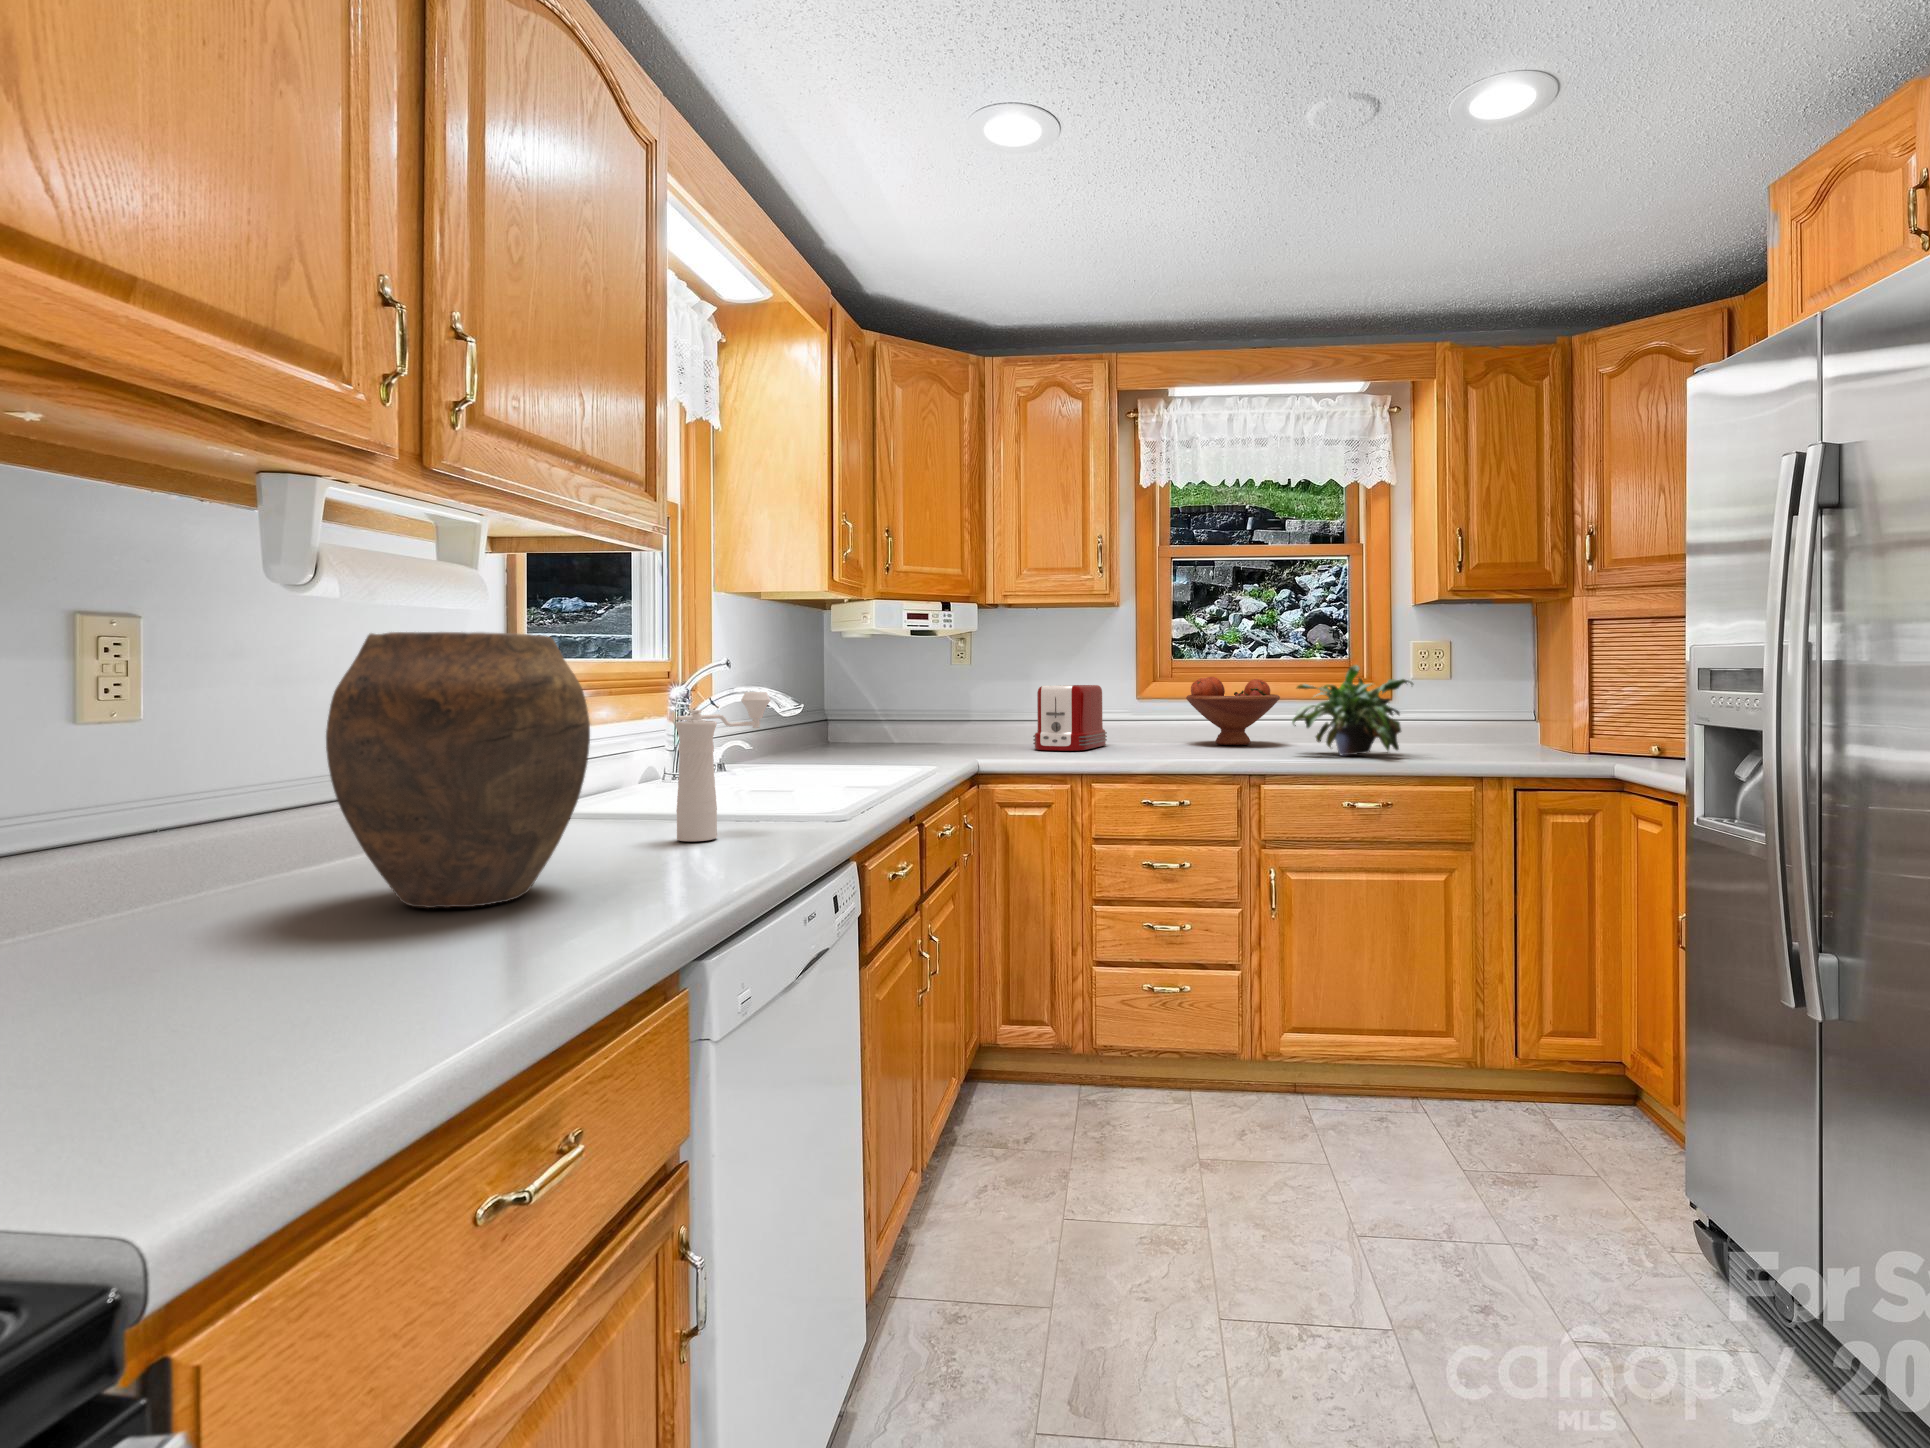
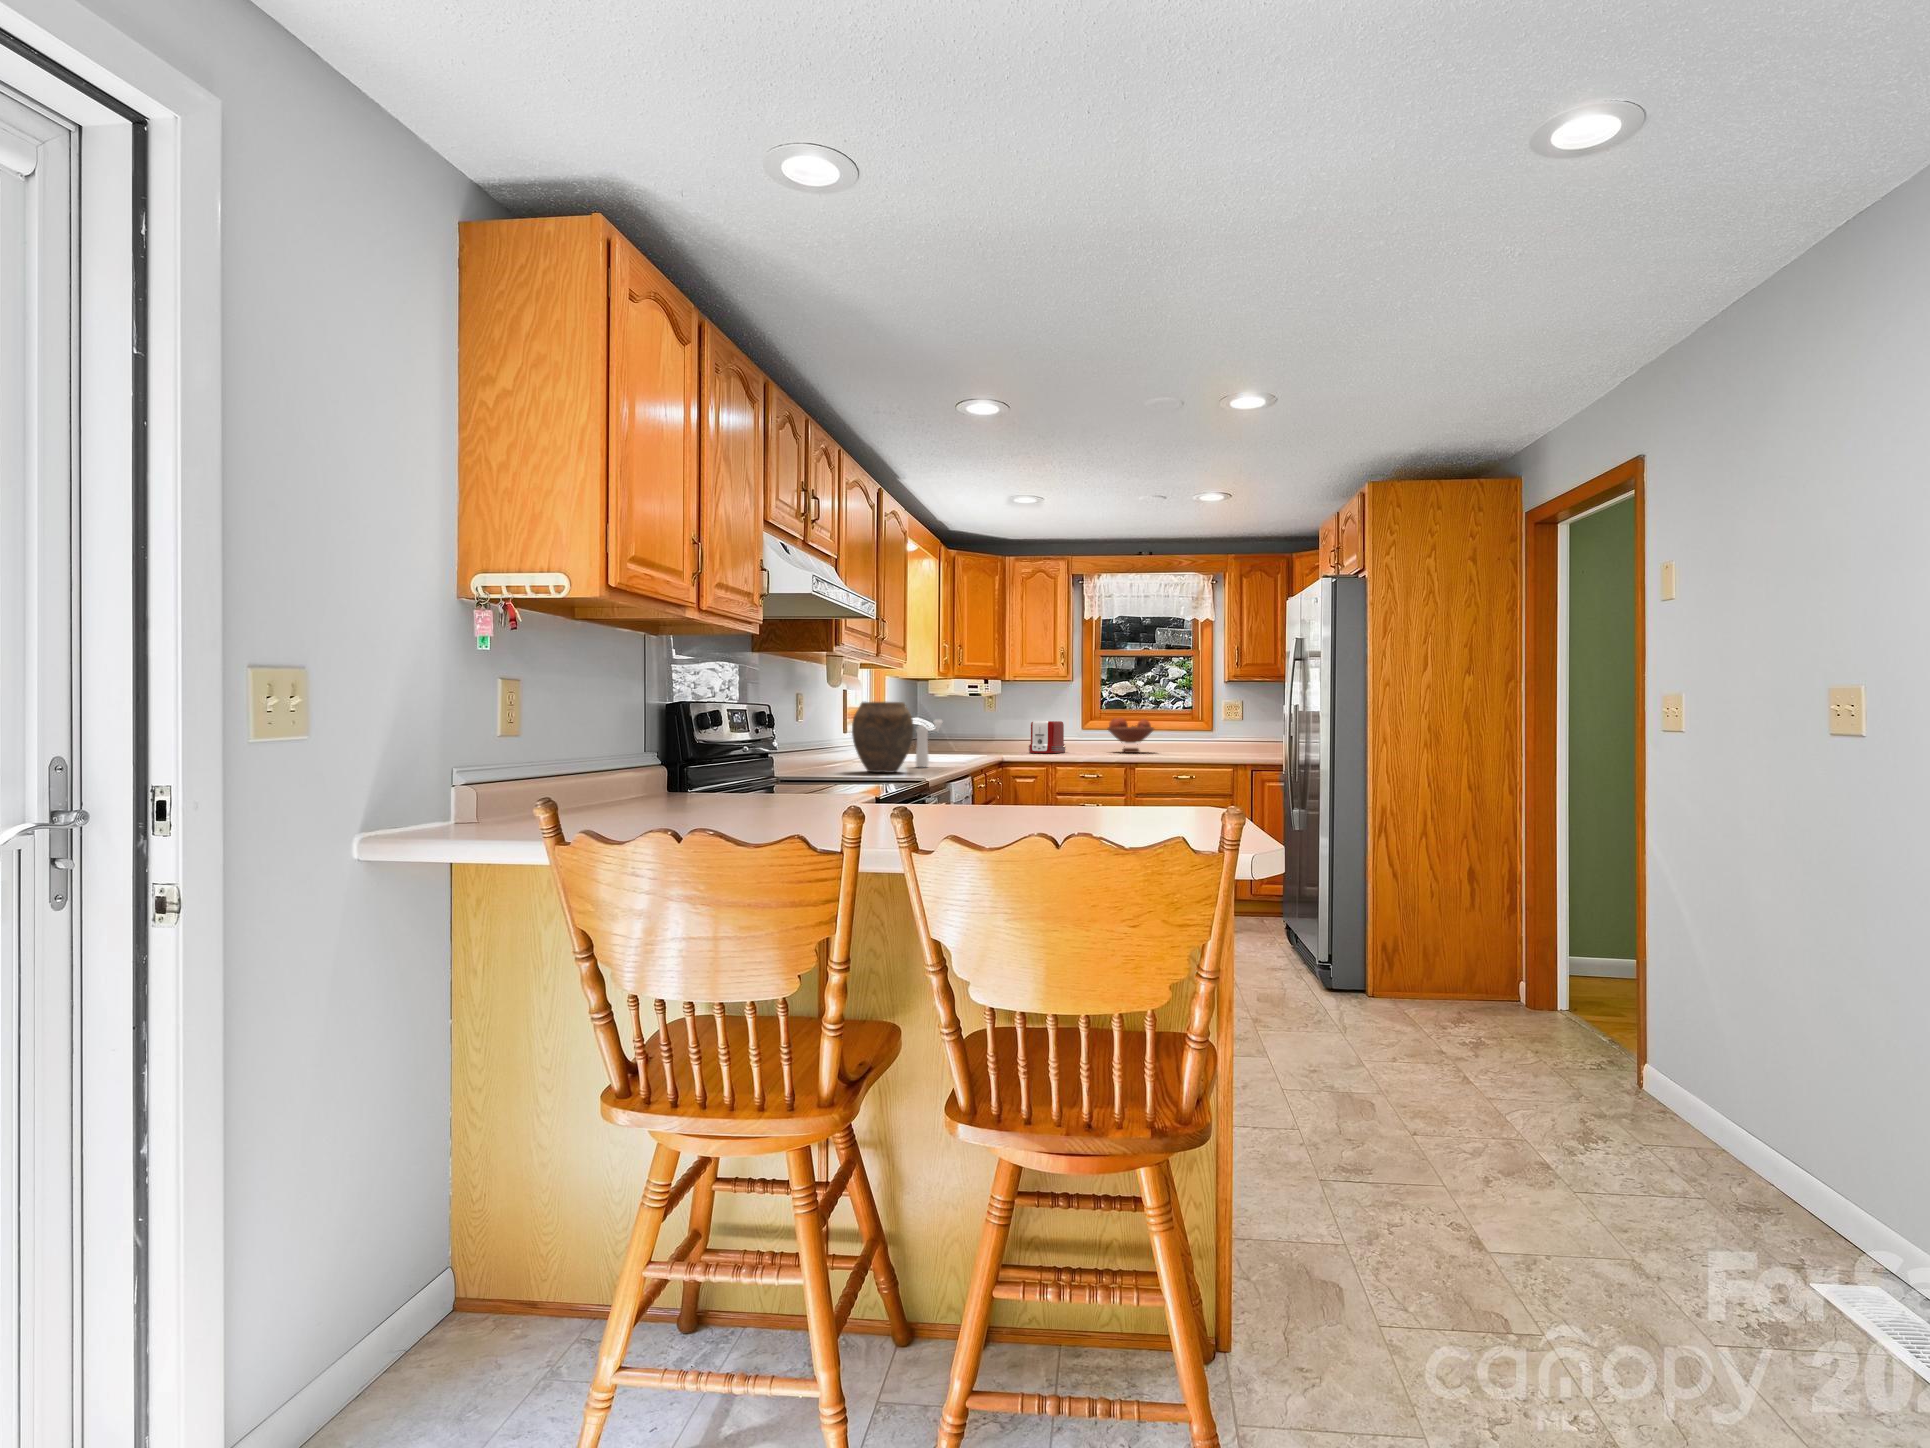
potted plant: present [1292,665,1413,755] -> none [1153,713,1210,756]

